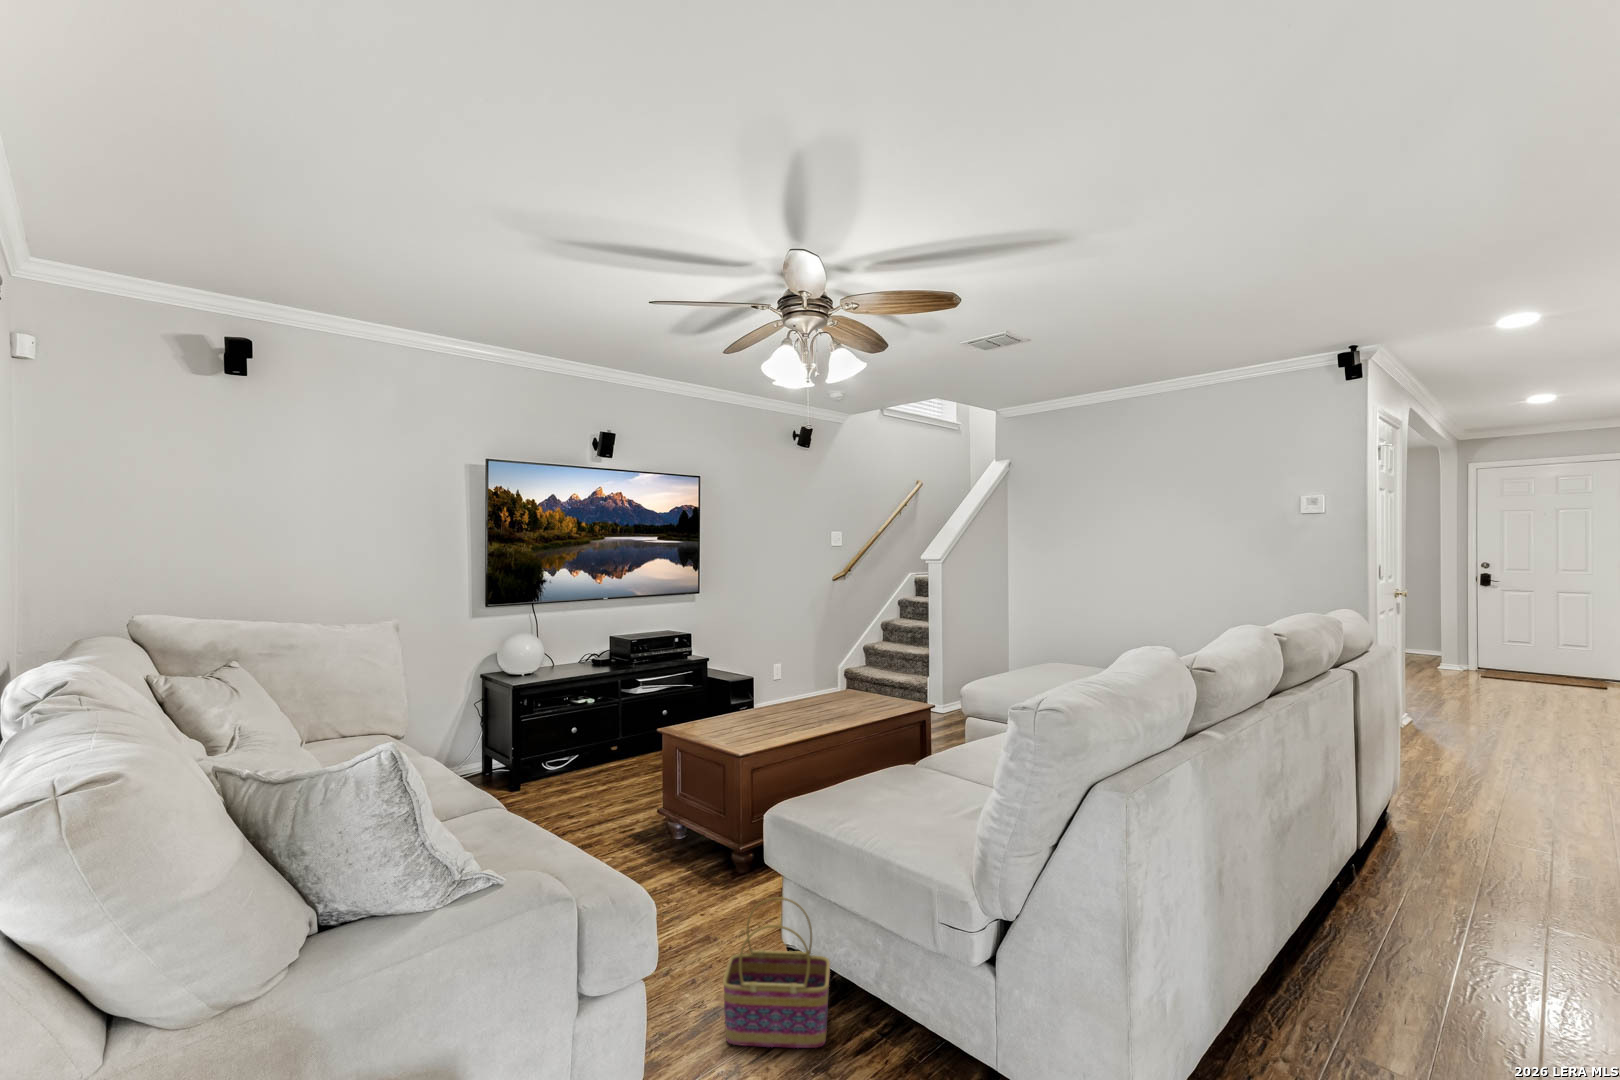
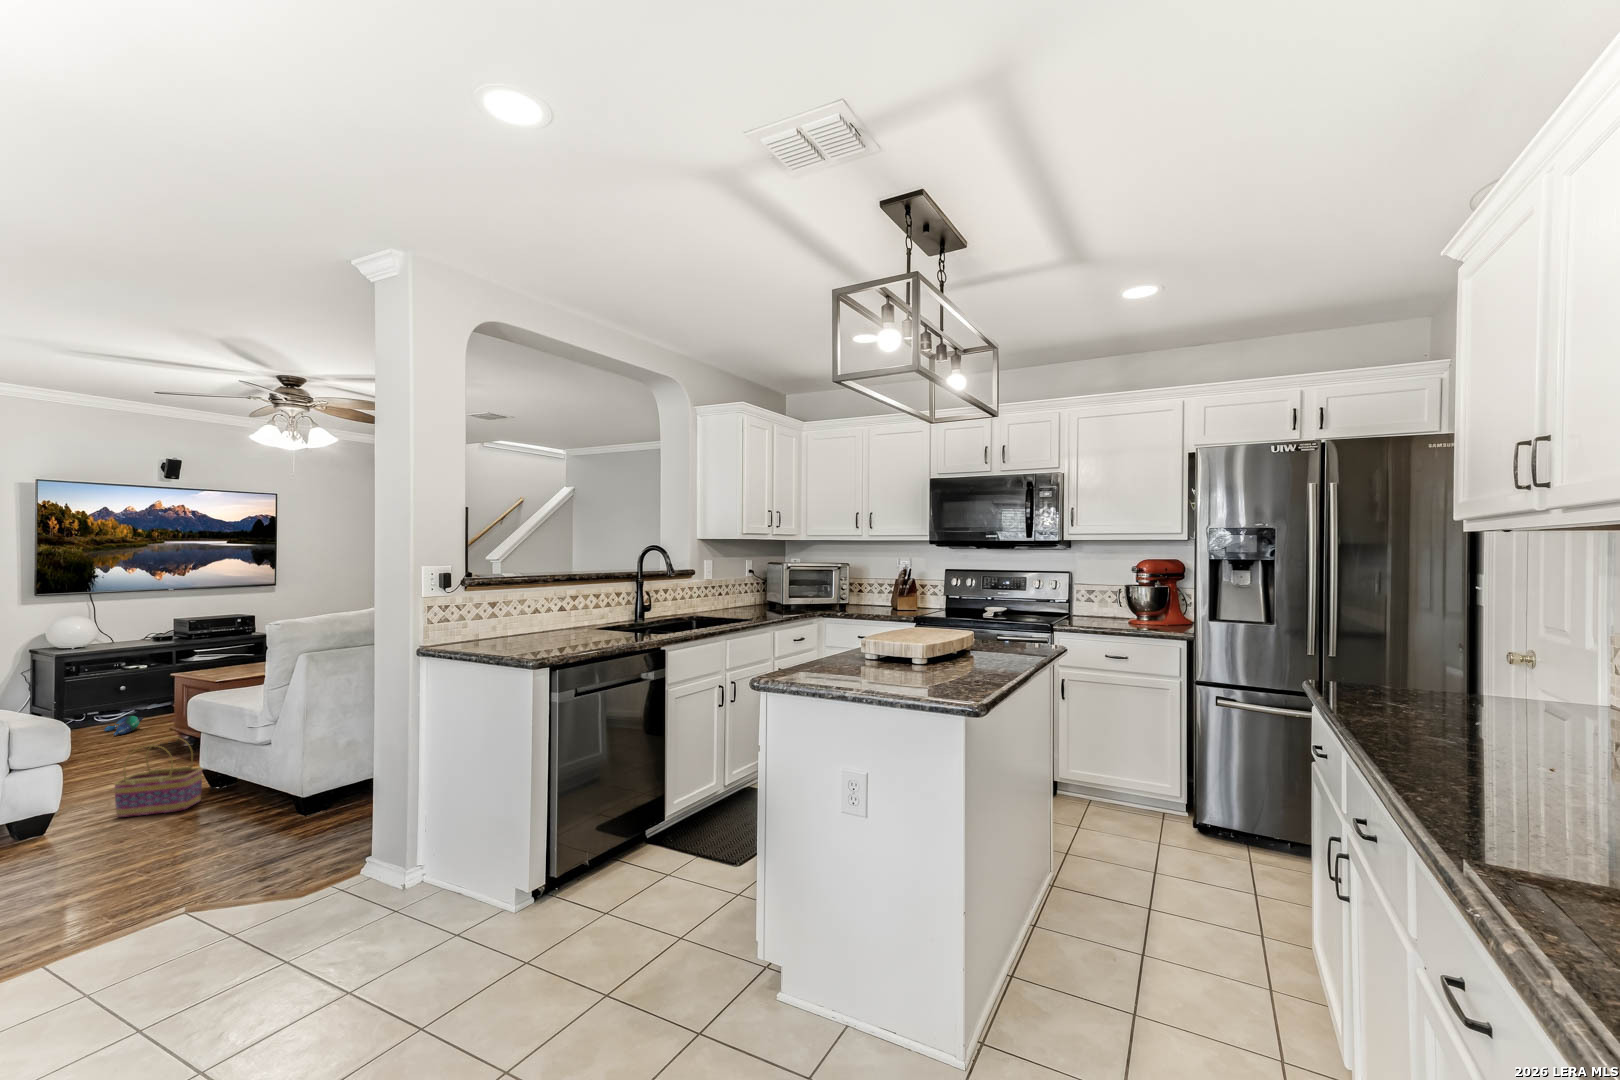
plush toy: none [560,767,601,796] -> present [104,716,143,735]

